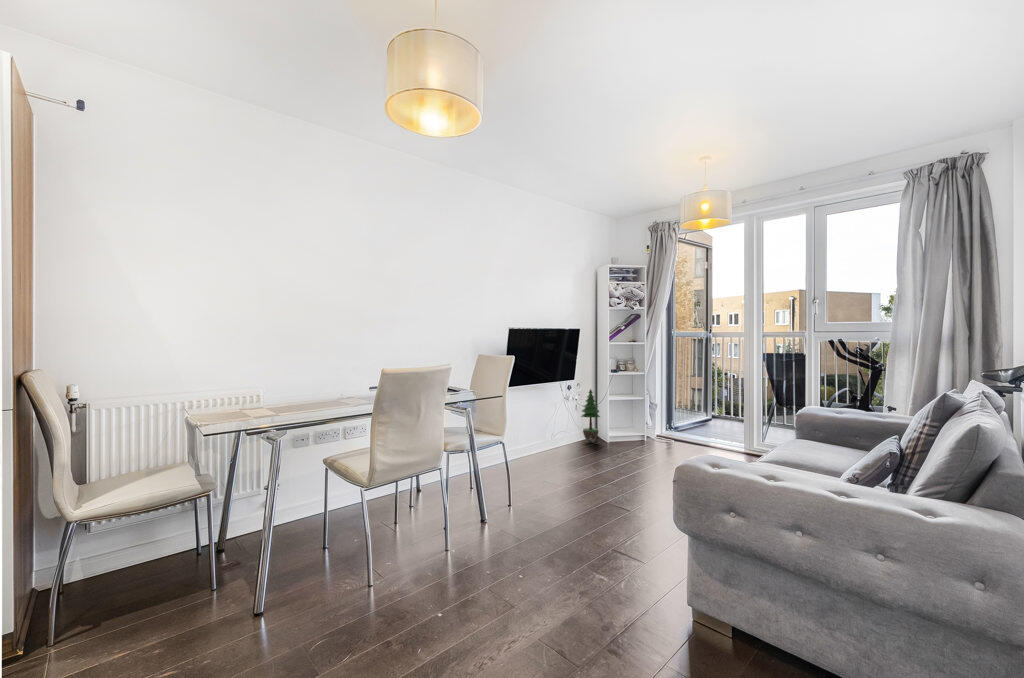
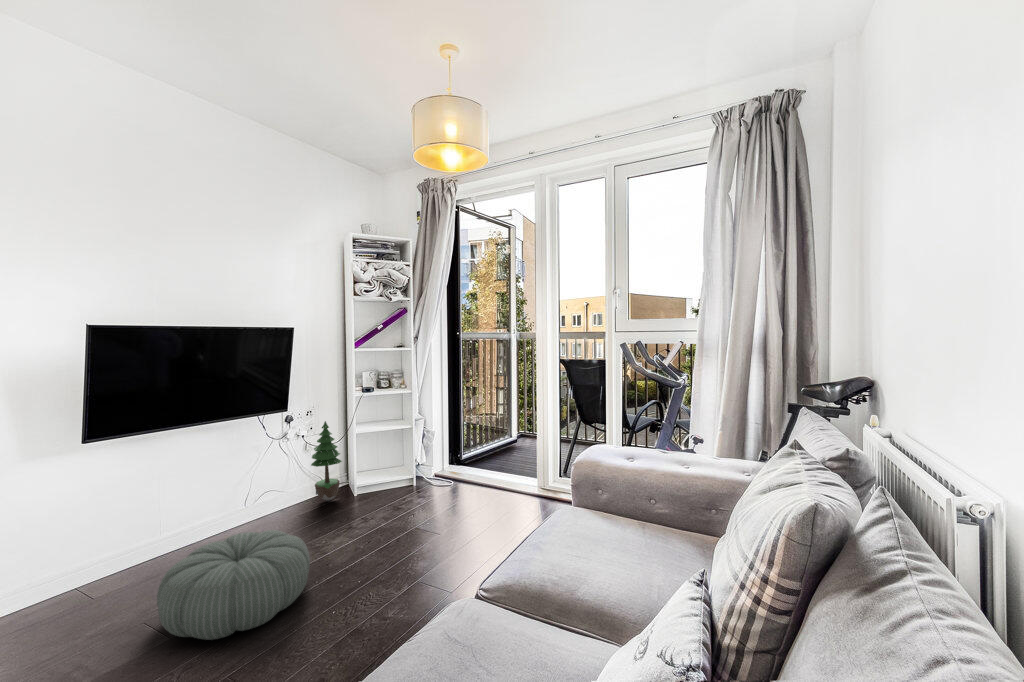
pouf: none [543,440,616,484] -> present [157,530,310,640]

